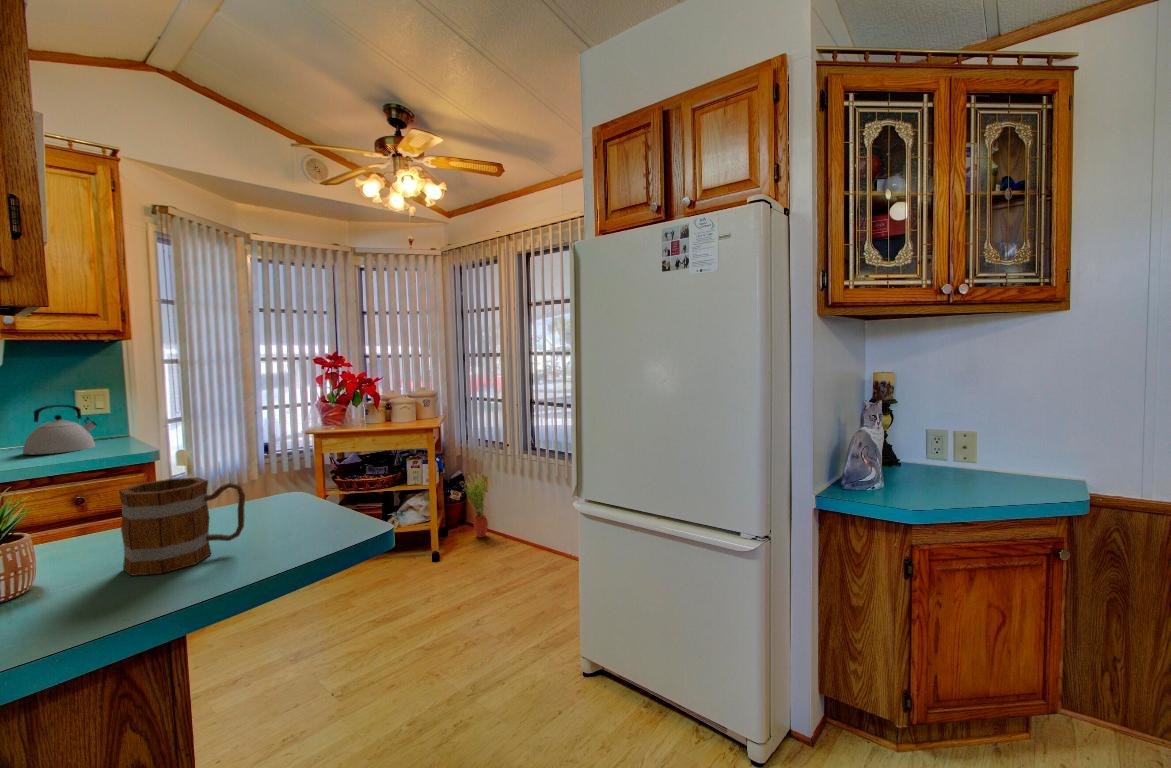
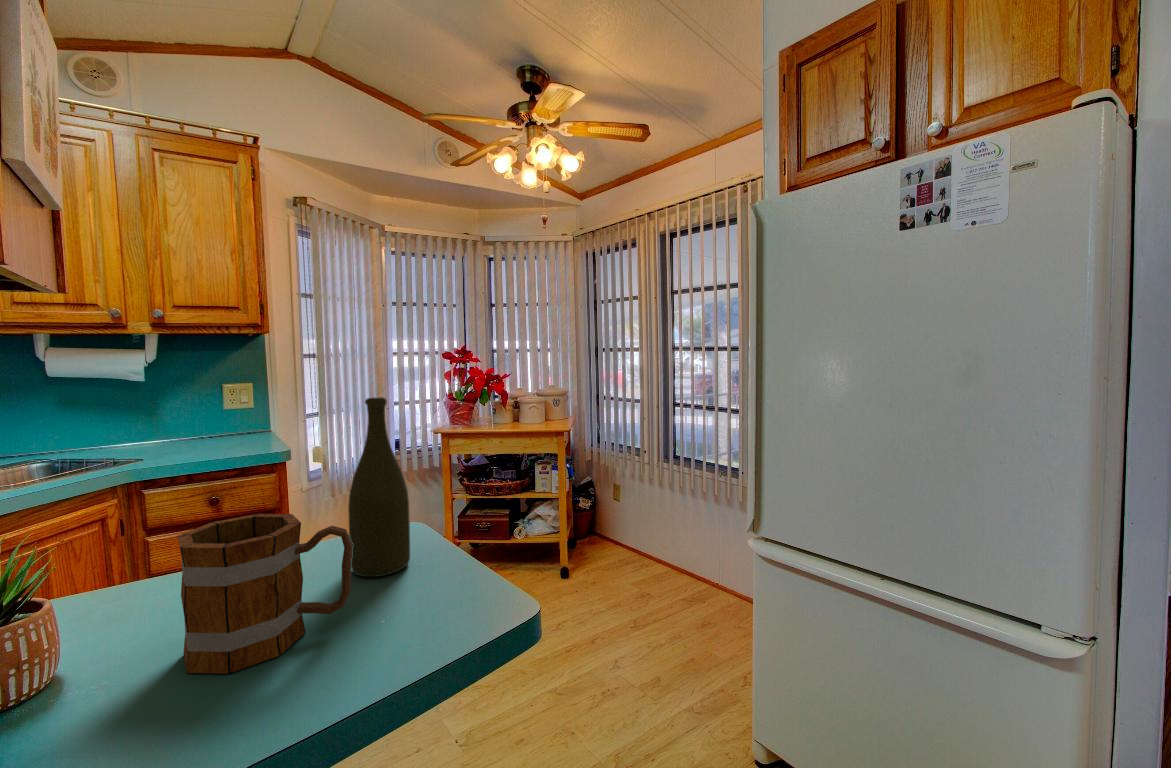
bottle: none [237,398,286,527] -> present [348,397,410,577]
kettle: present [23,405,97,454] -> none [172,399,239,449]
potted plant: present [467,474,488,537] -> none [592,478,619,550]

